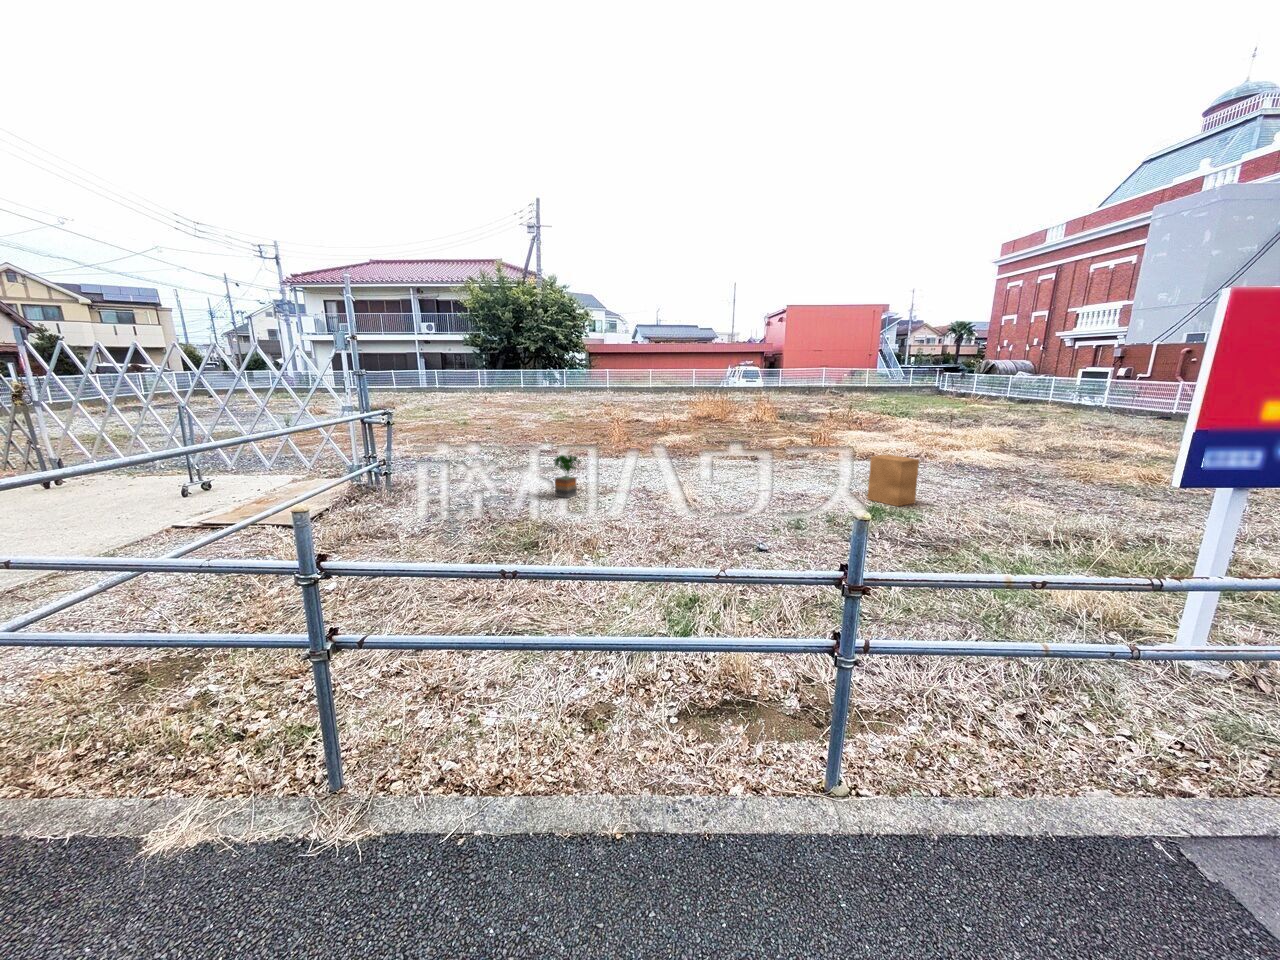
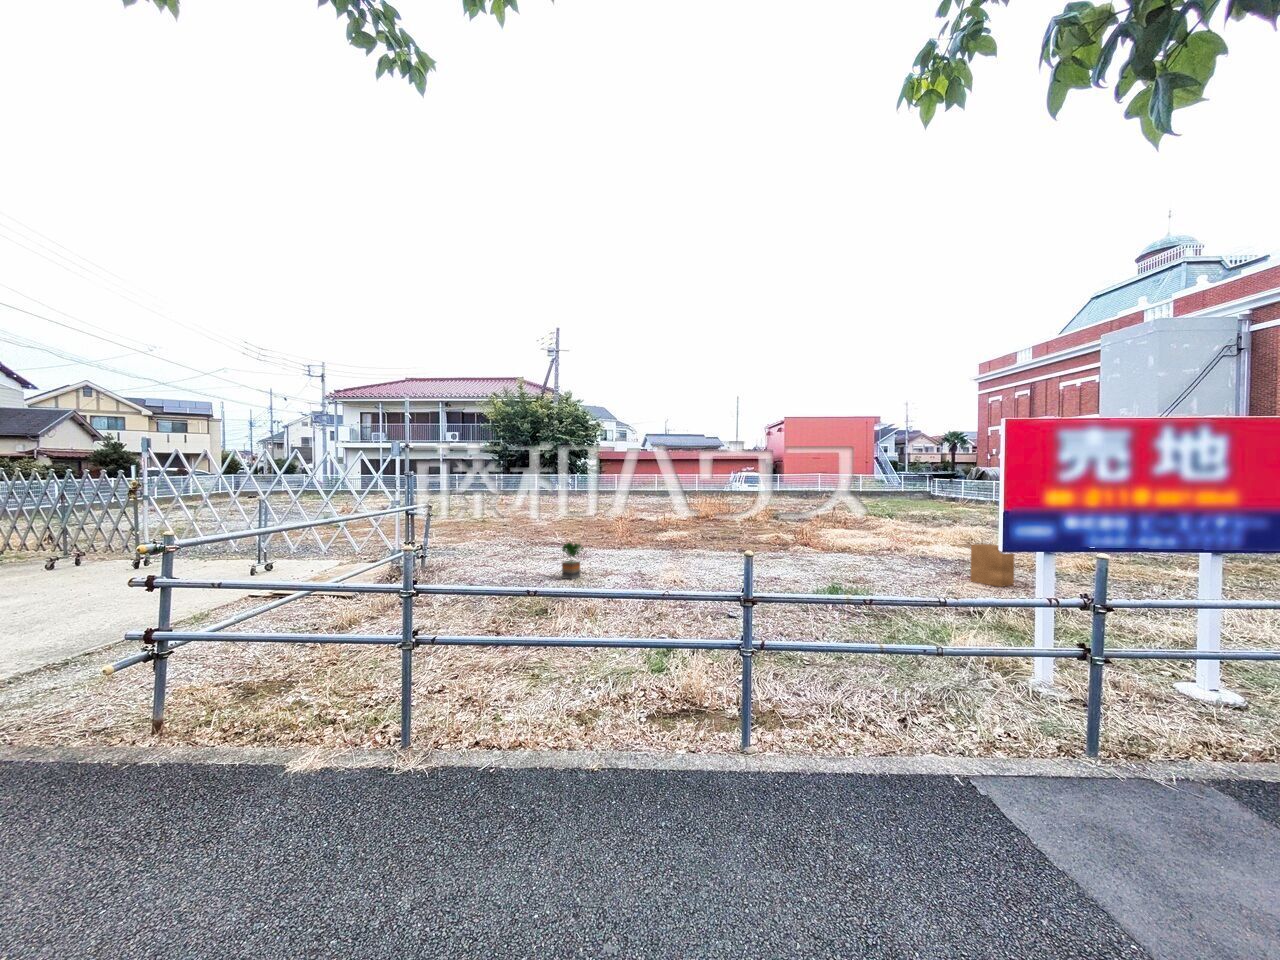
cardboard box: present [868,454,919,506] -> present [970,544,1014,587]

